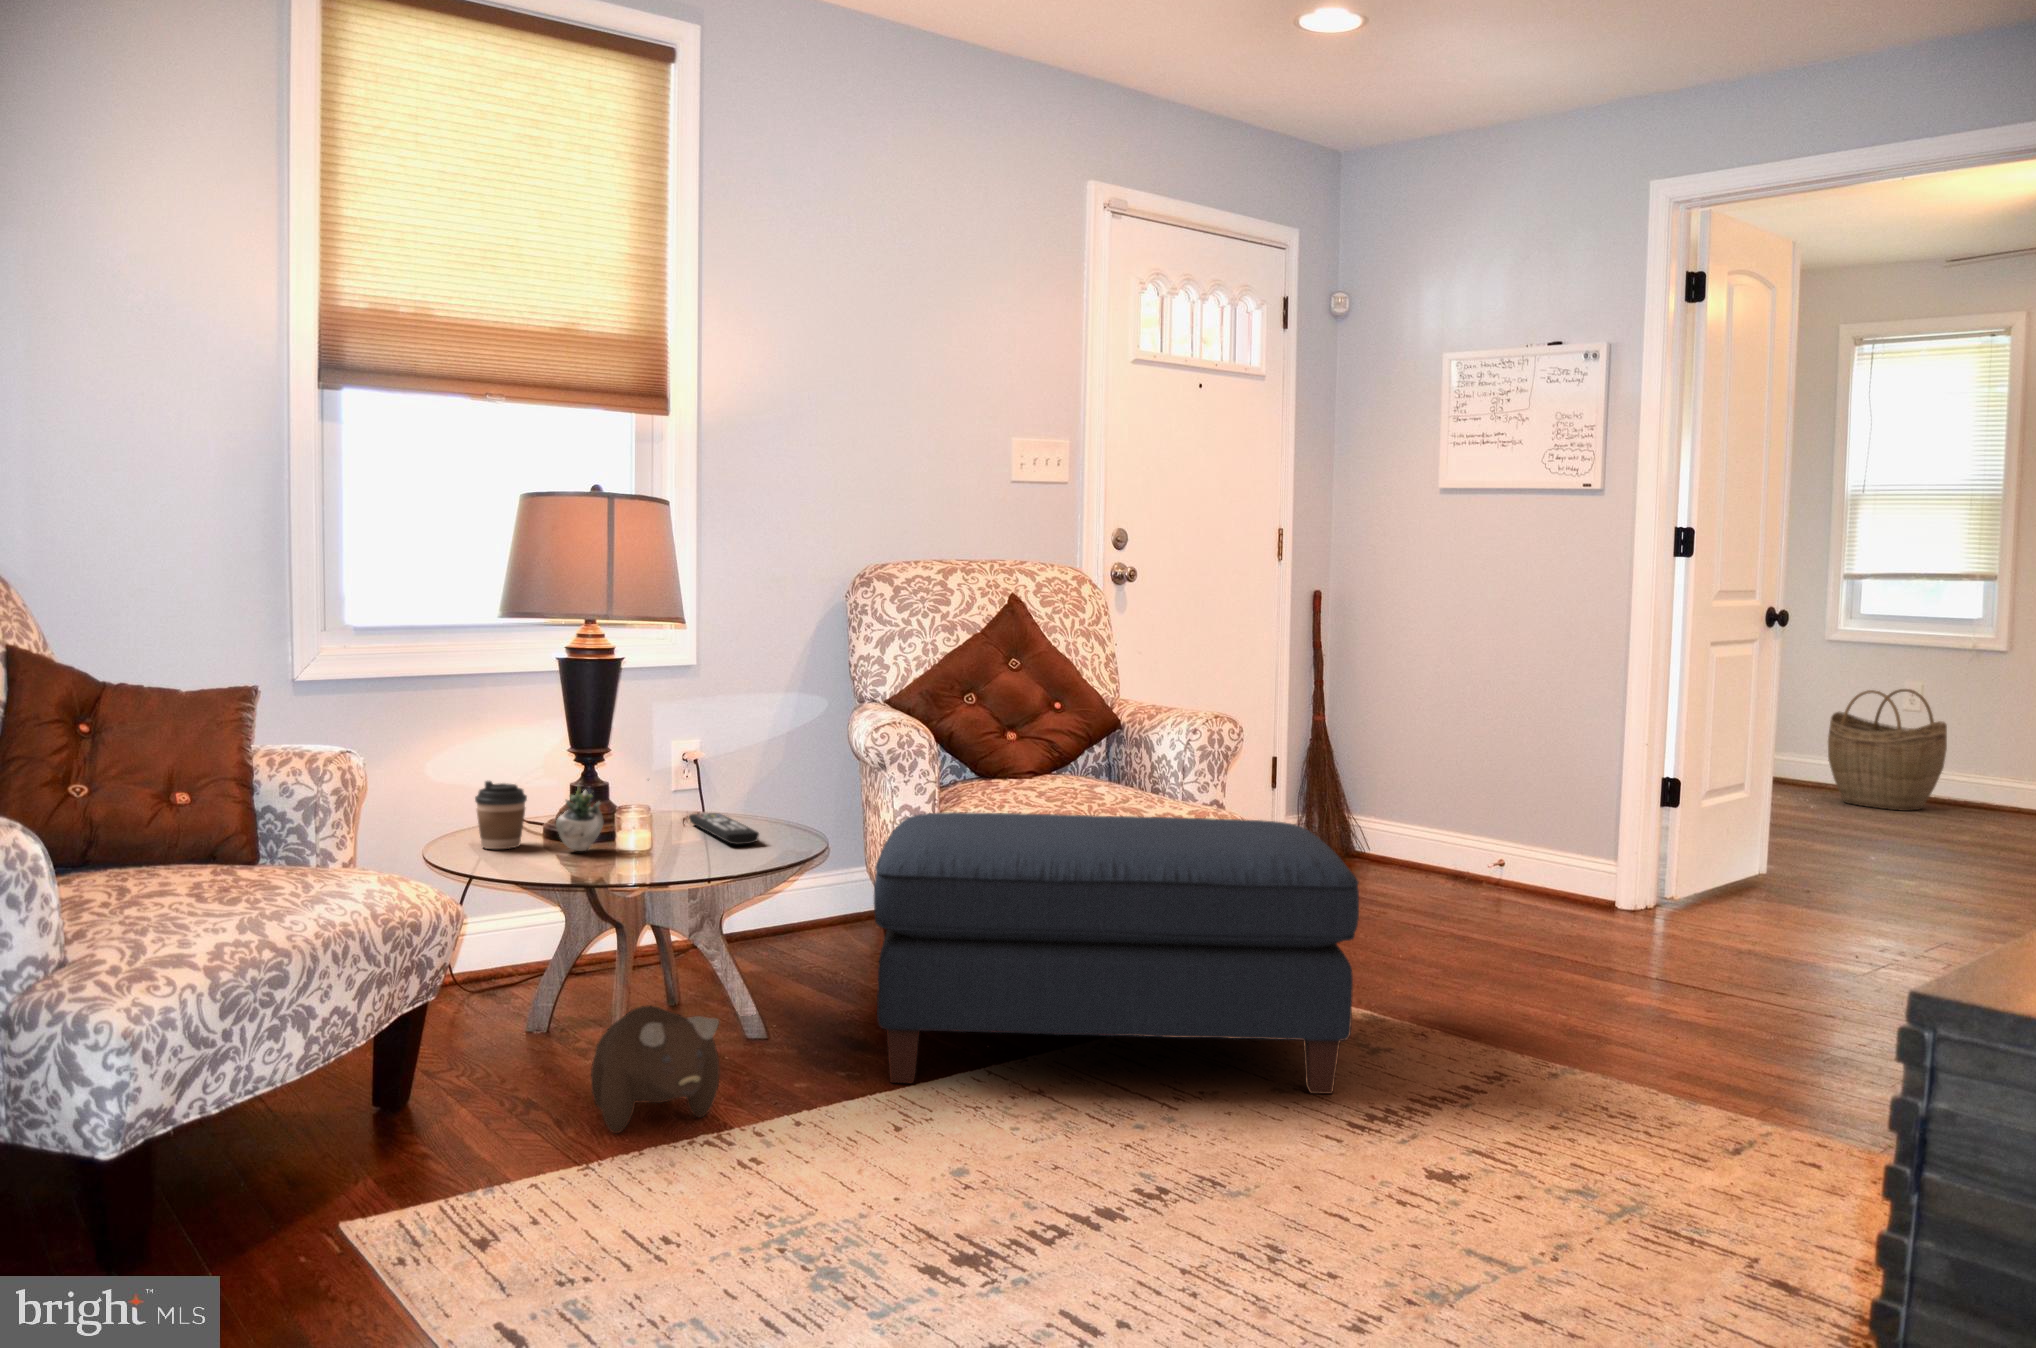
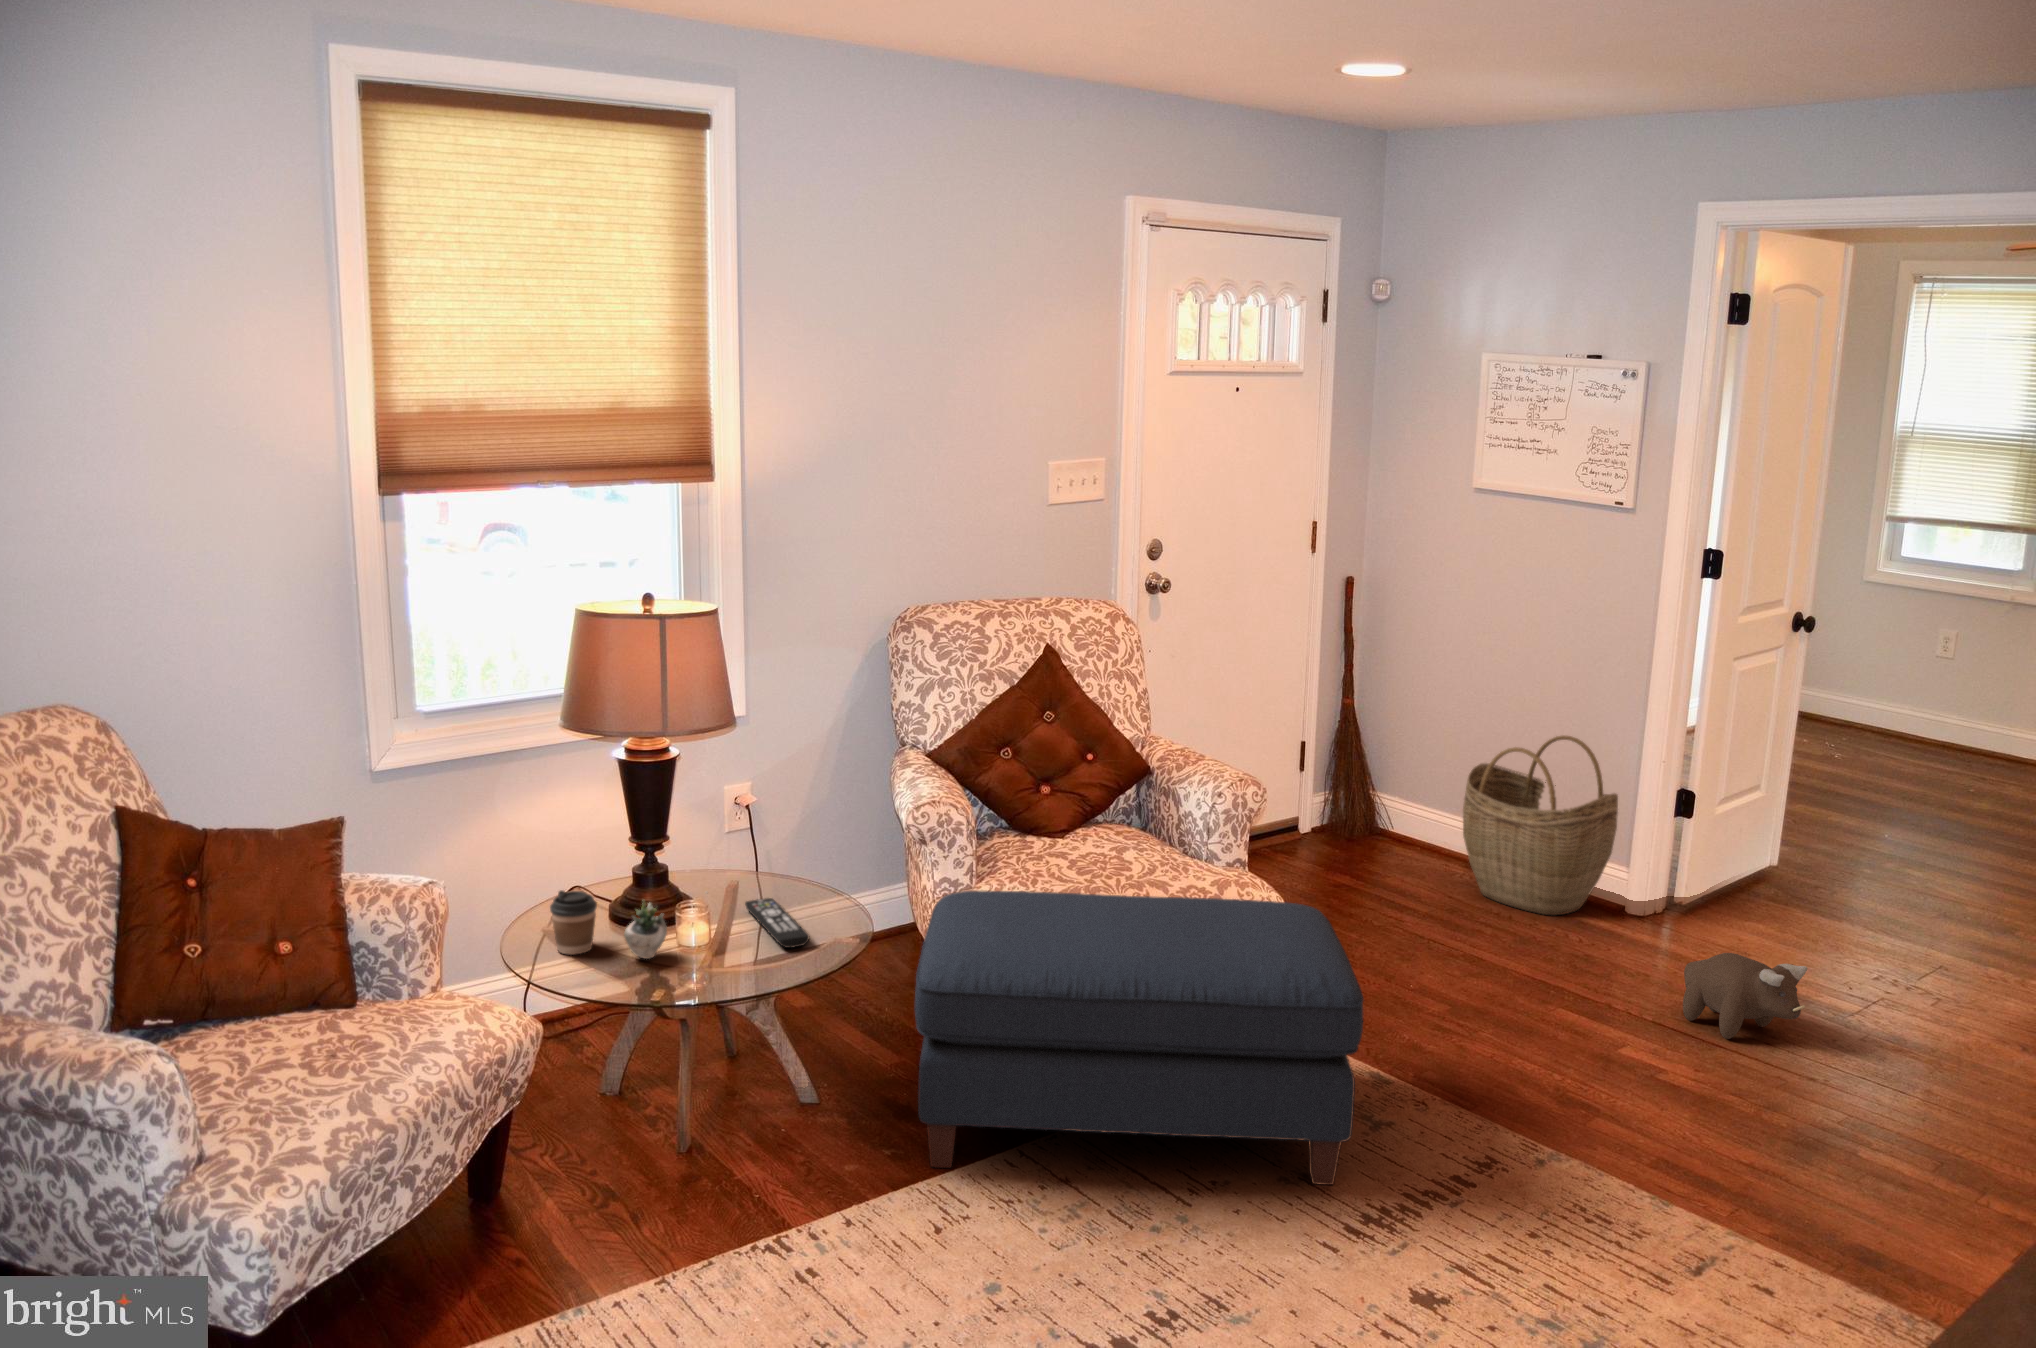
woven basket: present [1828,689,1947,811] -> present [1463,735,1618,915]
plush toy: present [591,1006,720,1133] -> present [1683,953,1807,1039]

